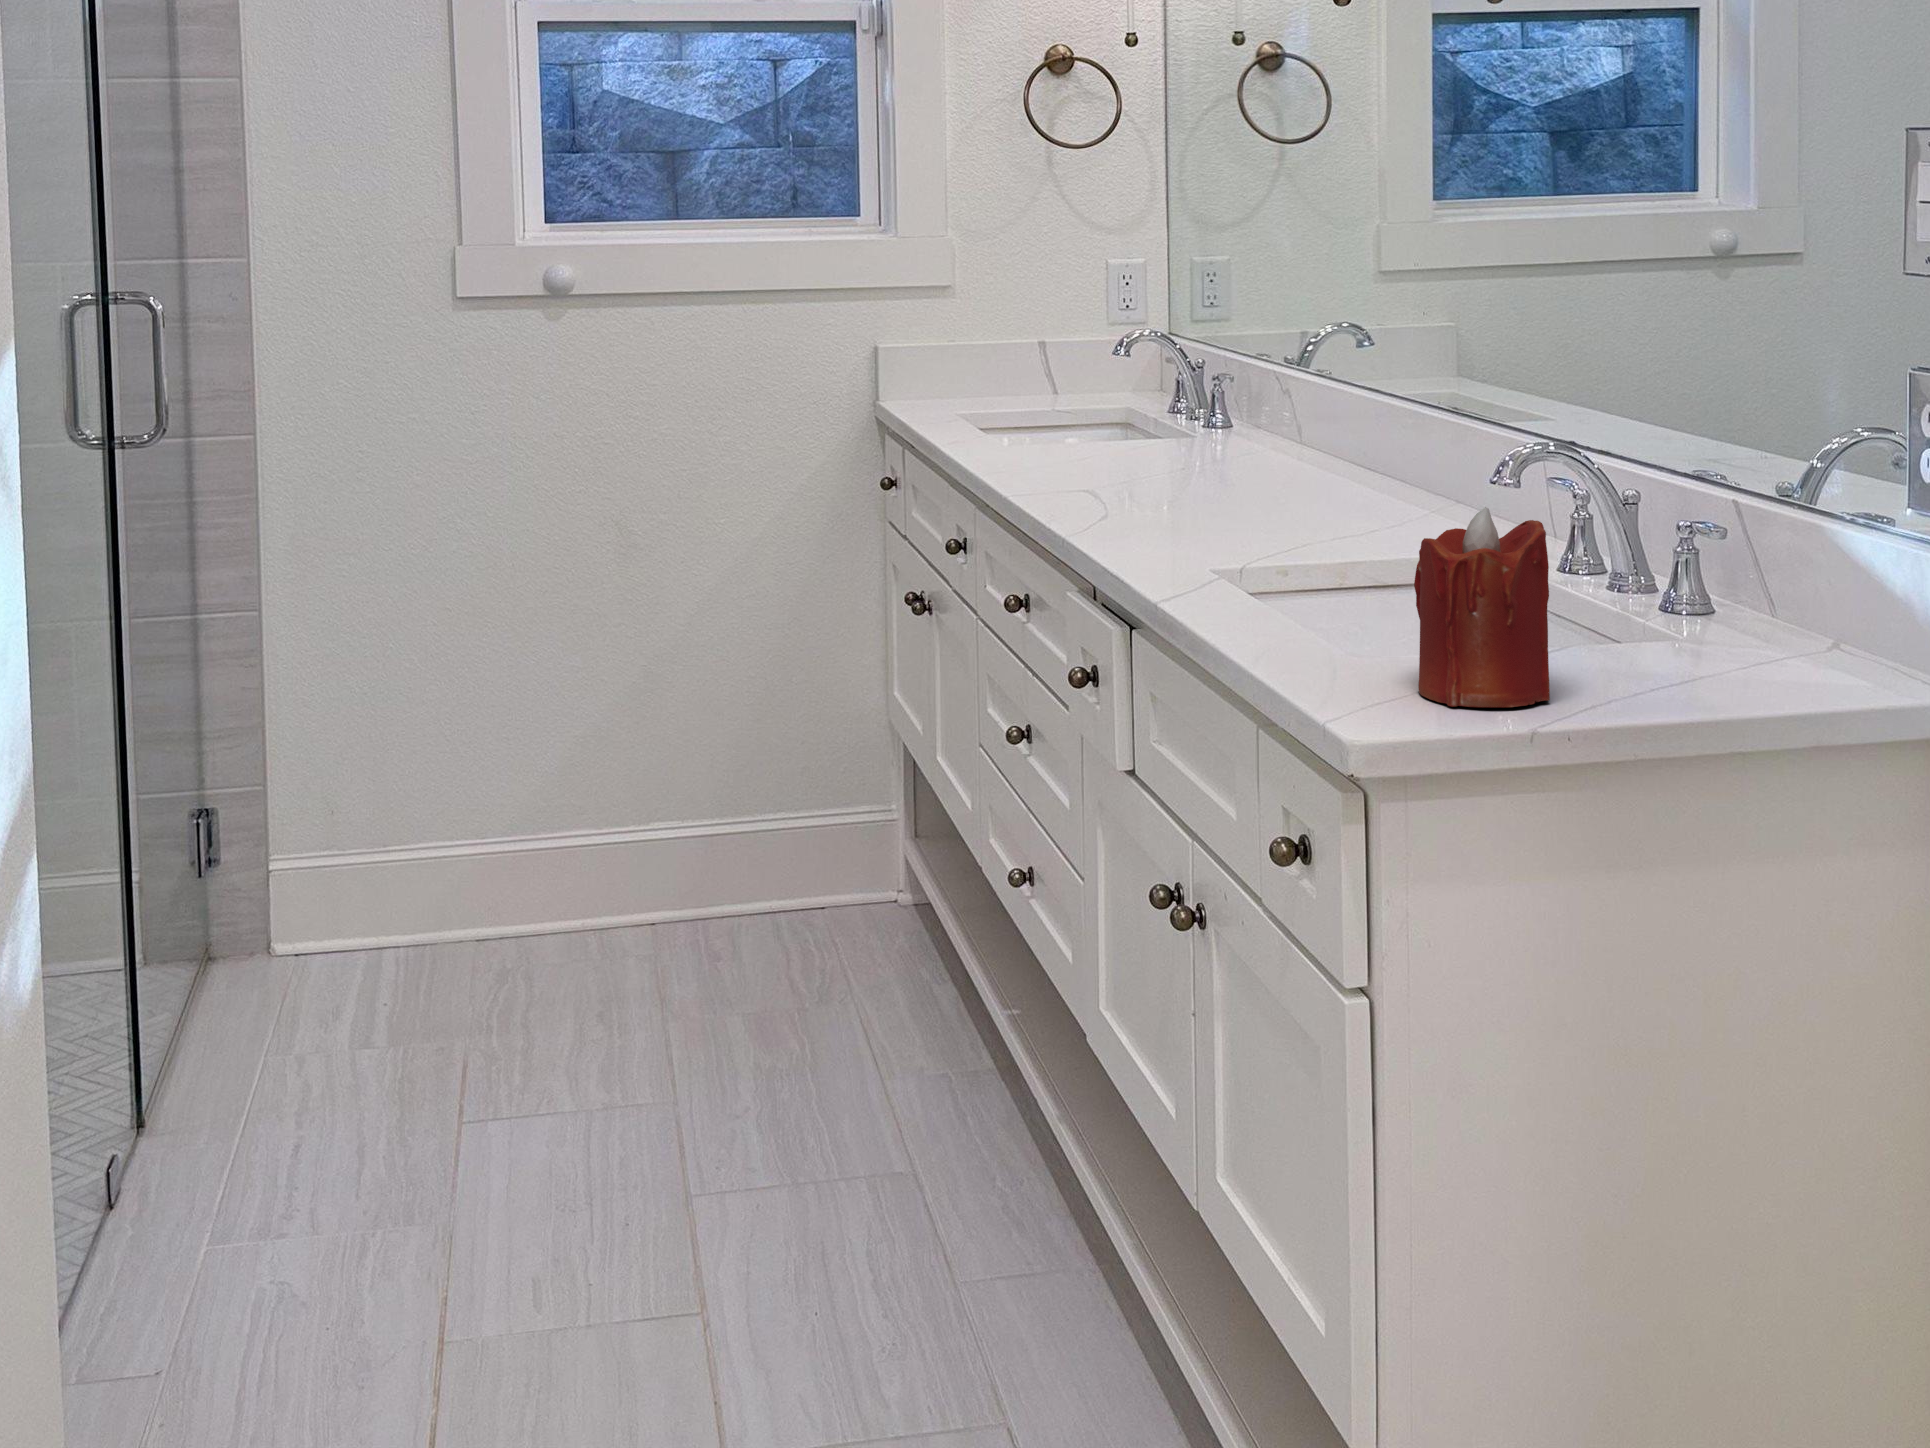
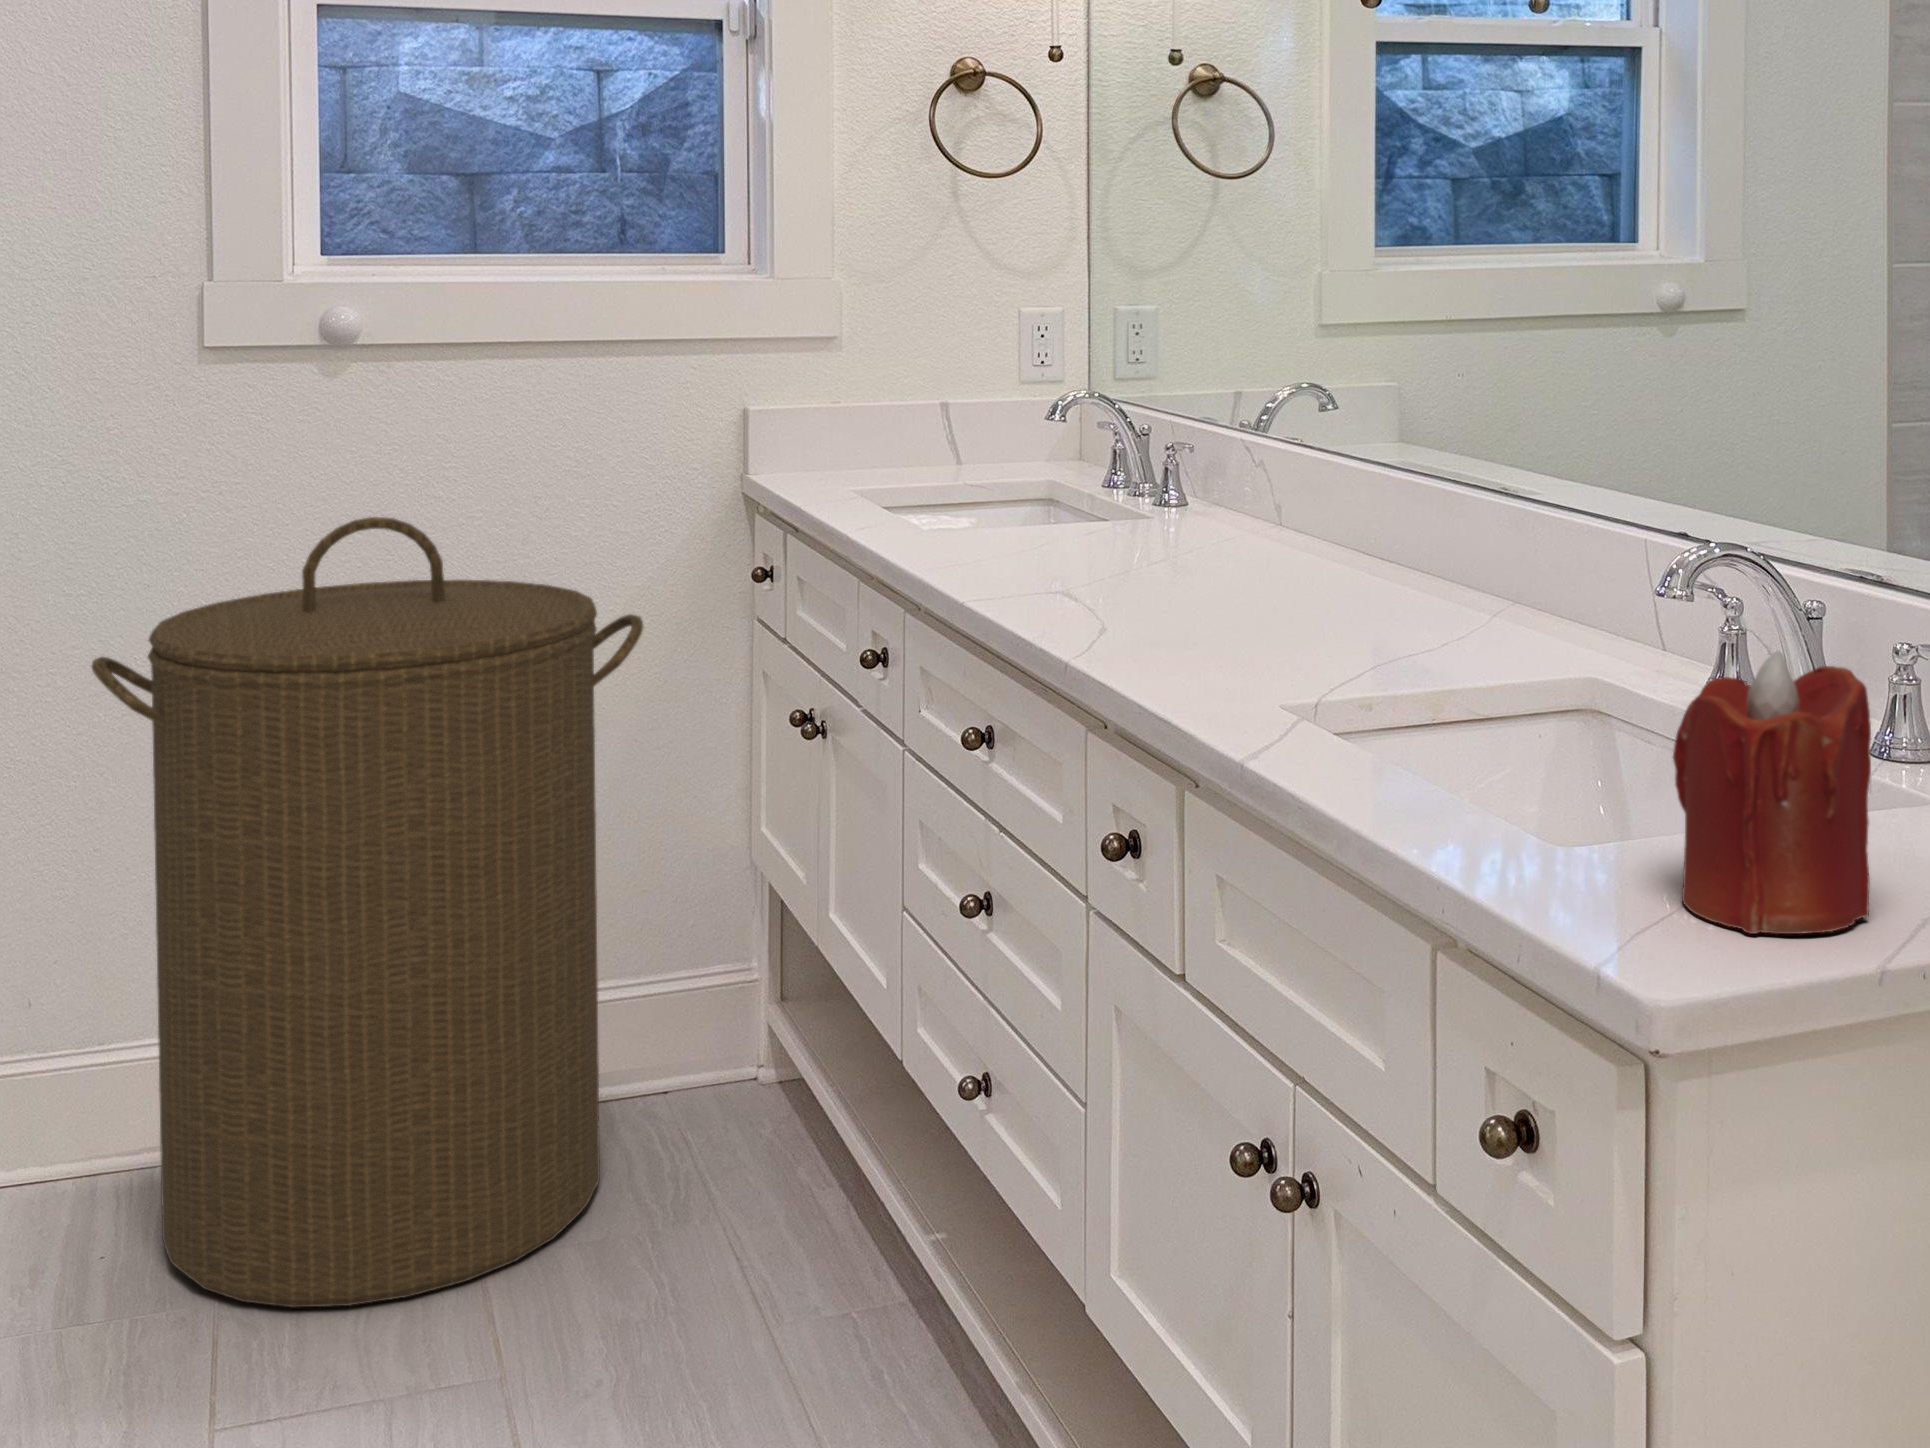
laundry hamper: none [366,433,786,1049] -> present [92,517,644,1307]

